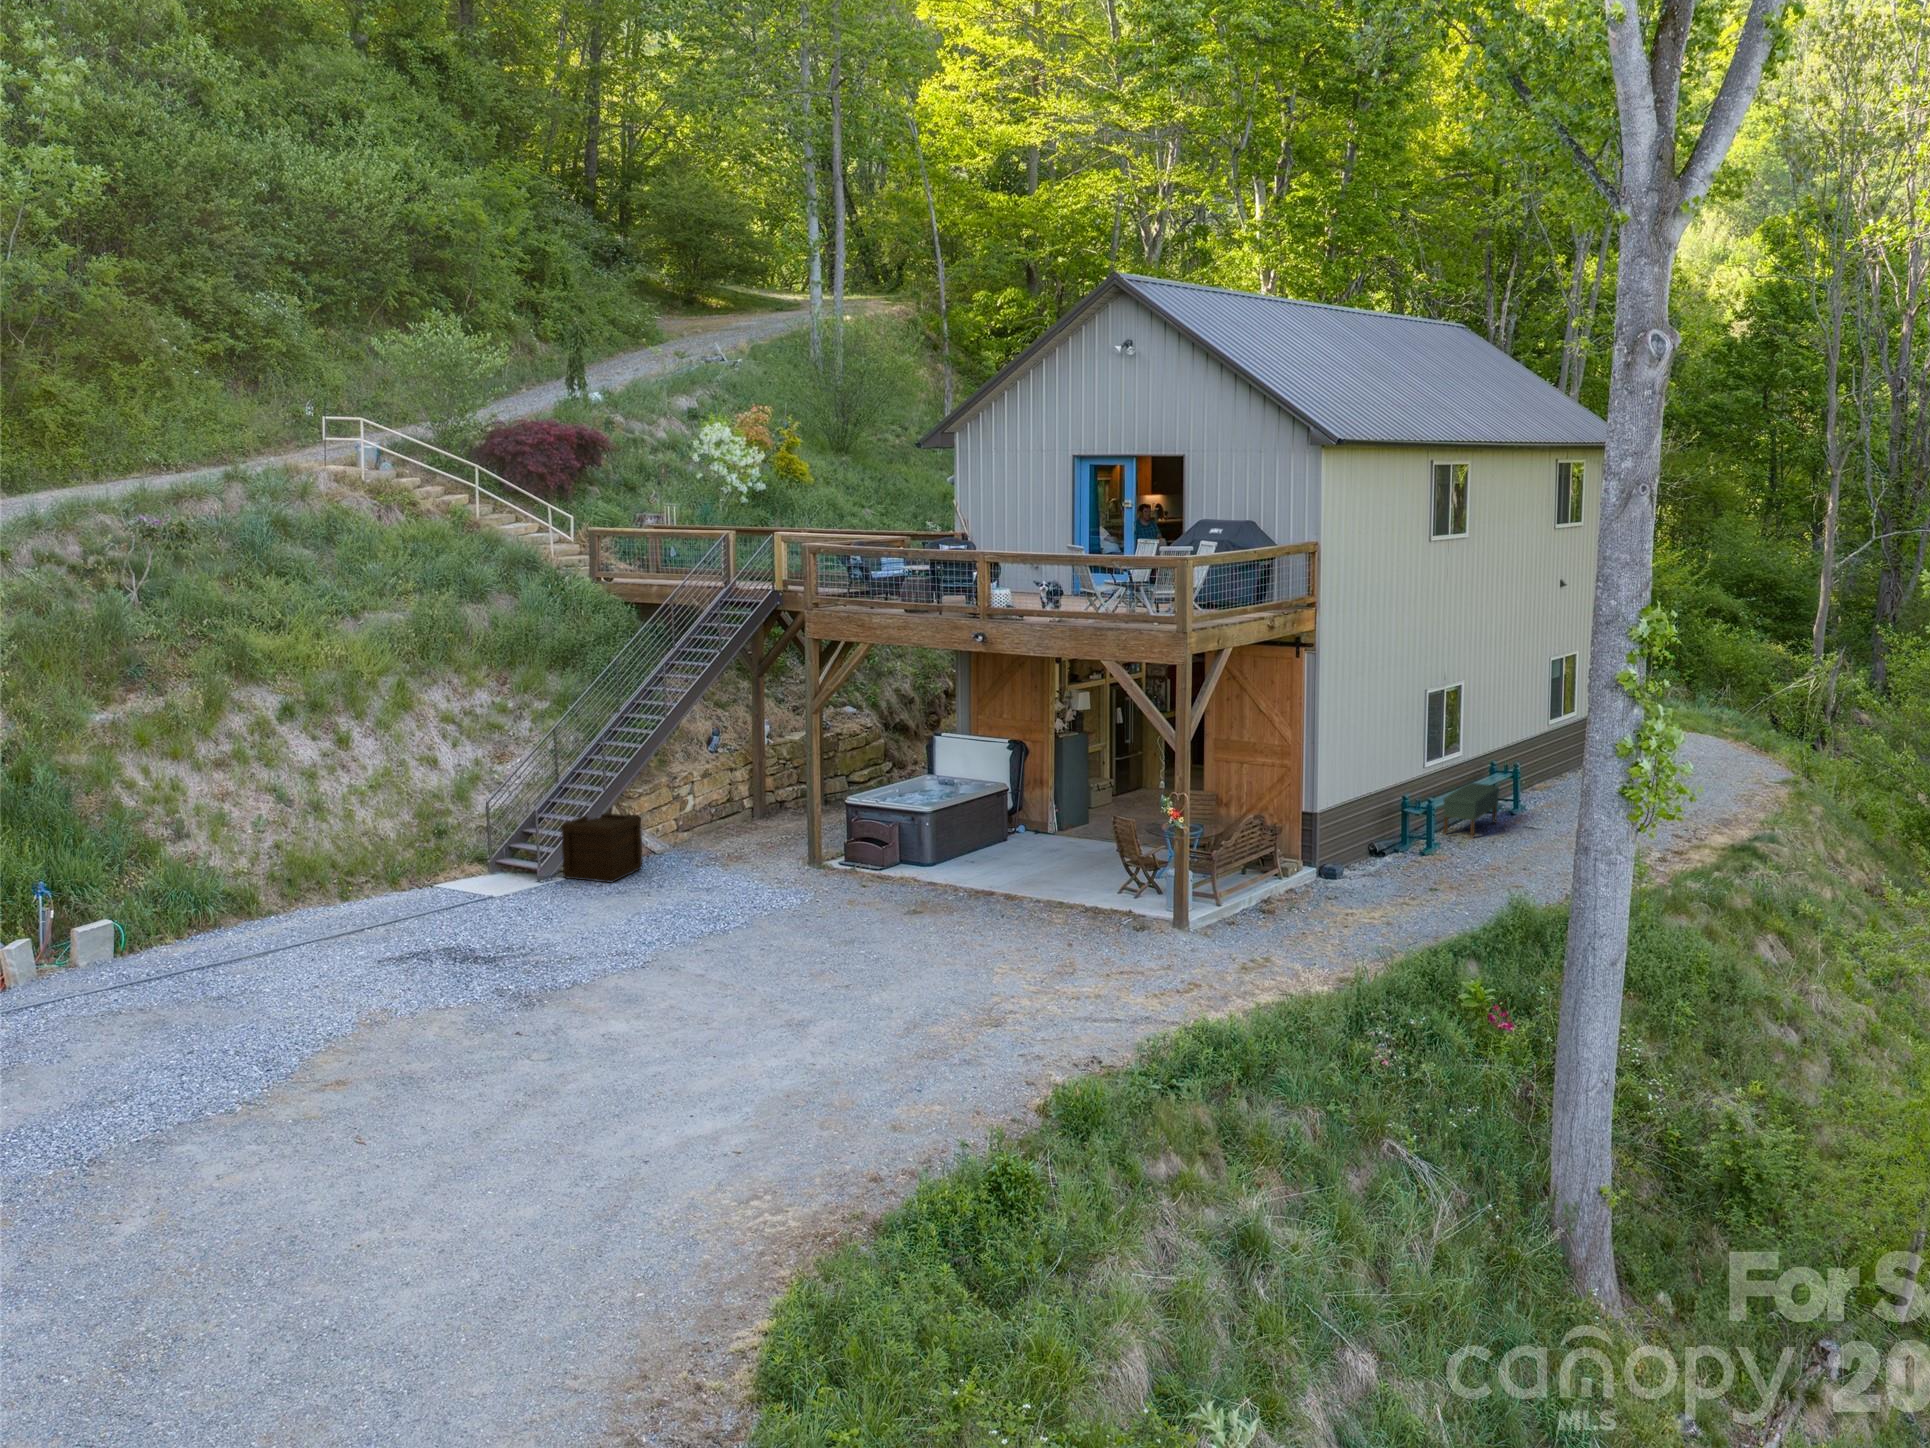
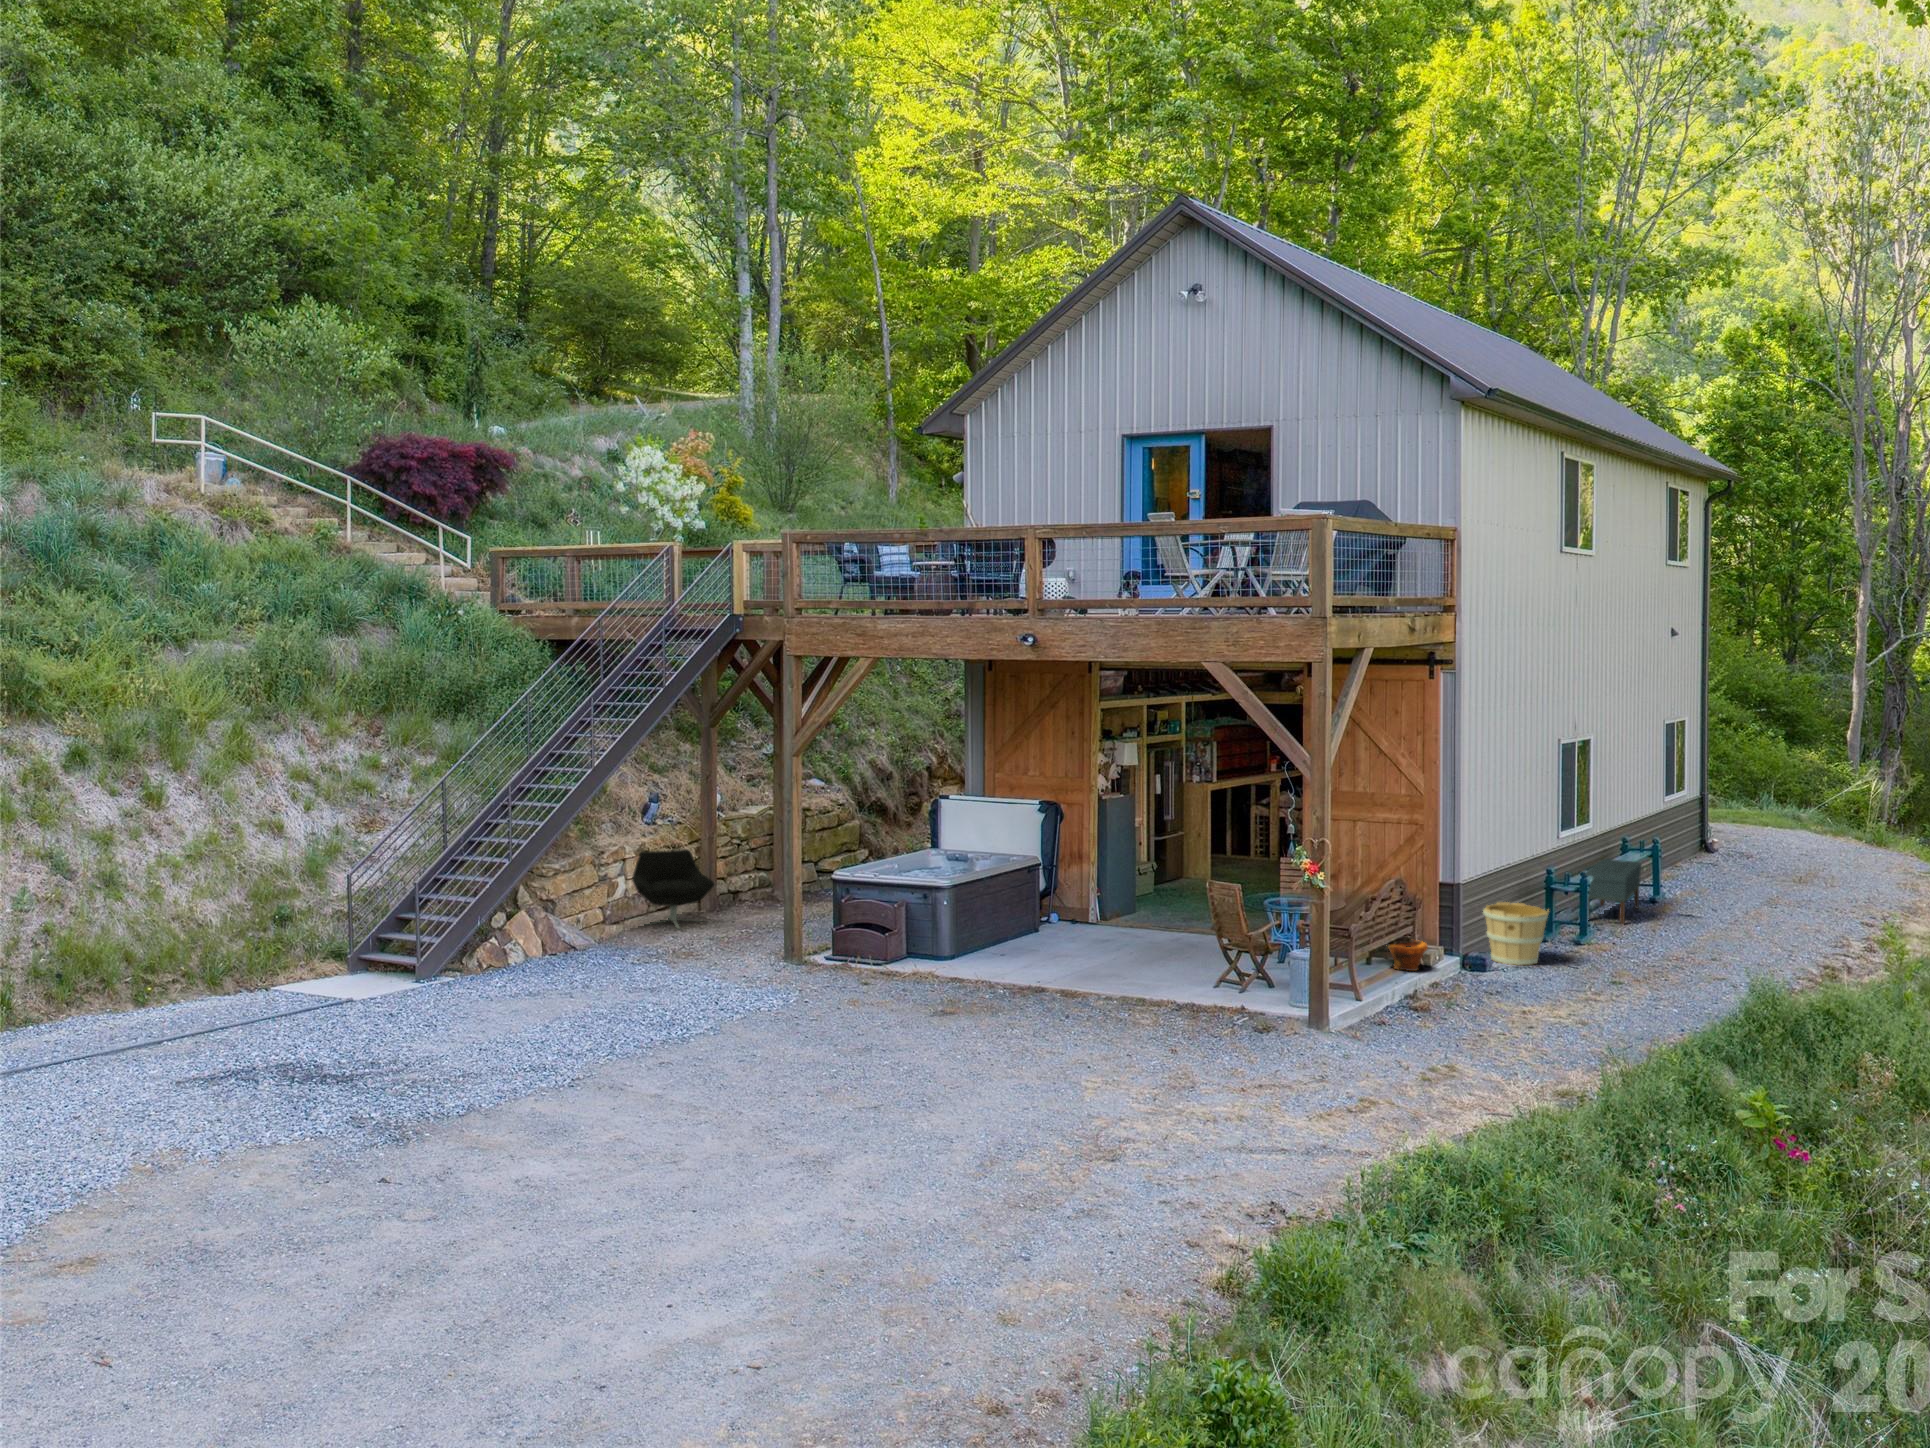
lounge chair: none [698,773,760,837] -> present [632,849,714,929]
wooden crate: present [562,813,642,883] -> none [452,890,562,983]
wooden bucket: none [1340,825,1390,875] -> present [1483,902,1549,965]
planter: none [1259,854,1291,879] -> present [1388,940,1428,971]

